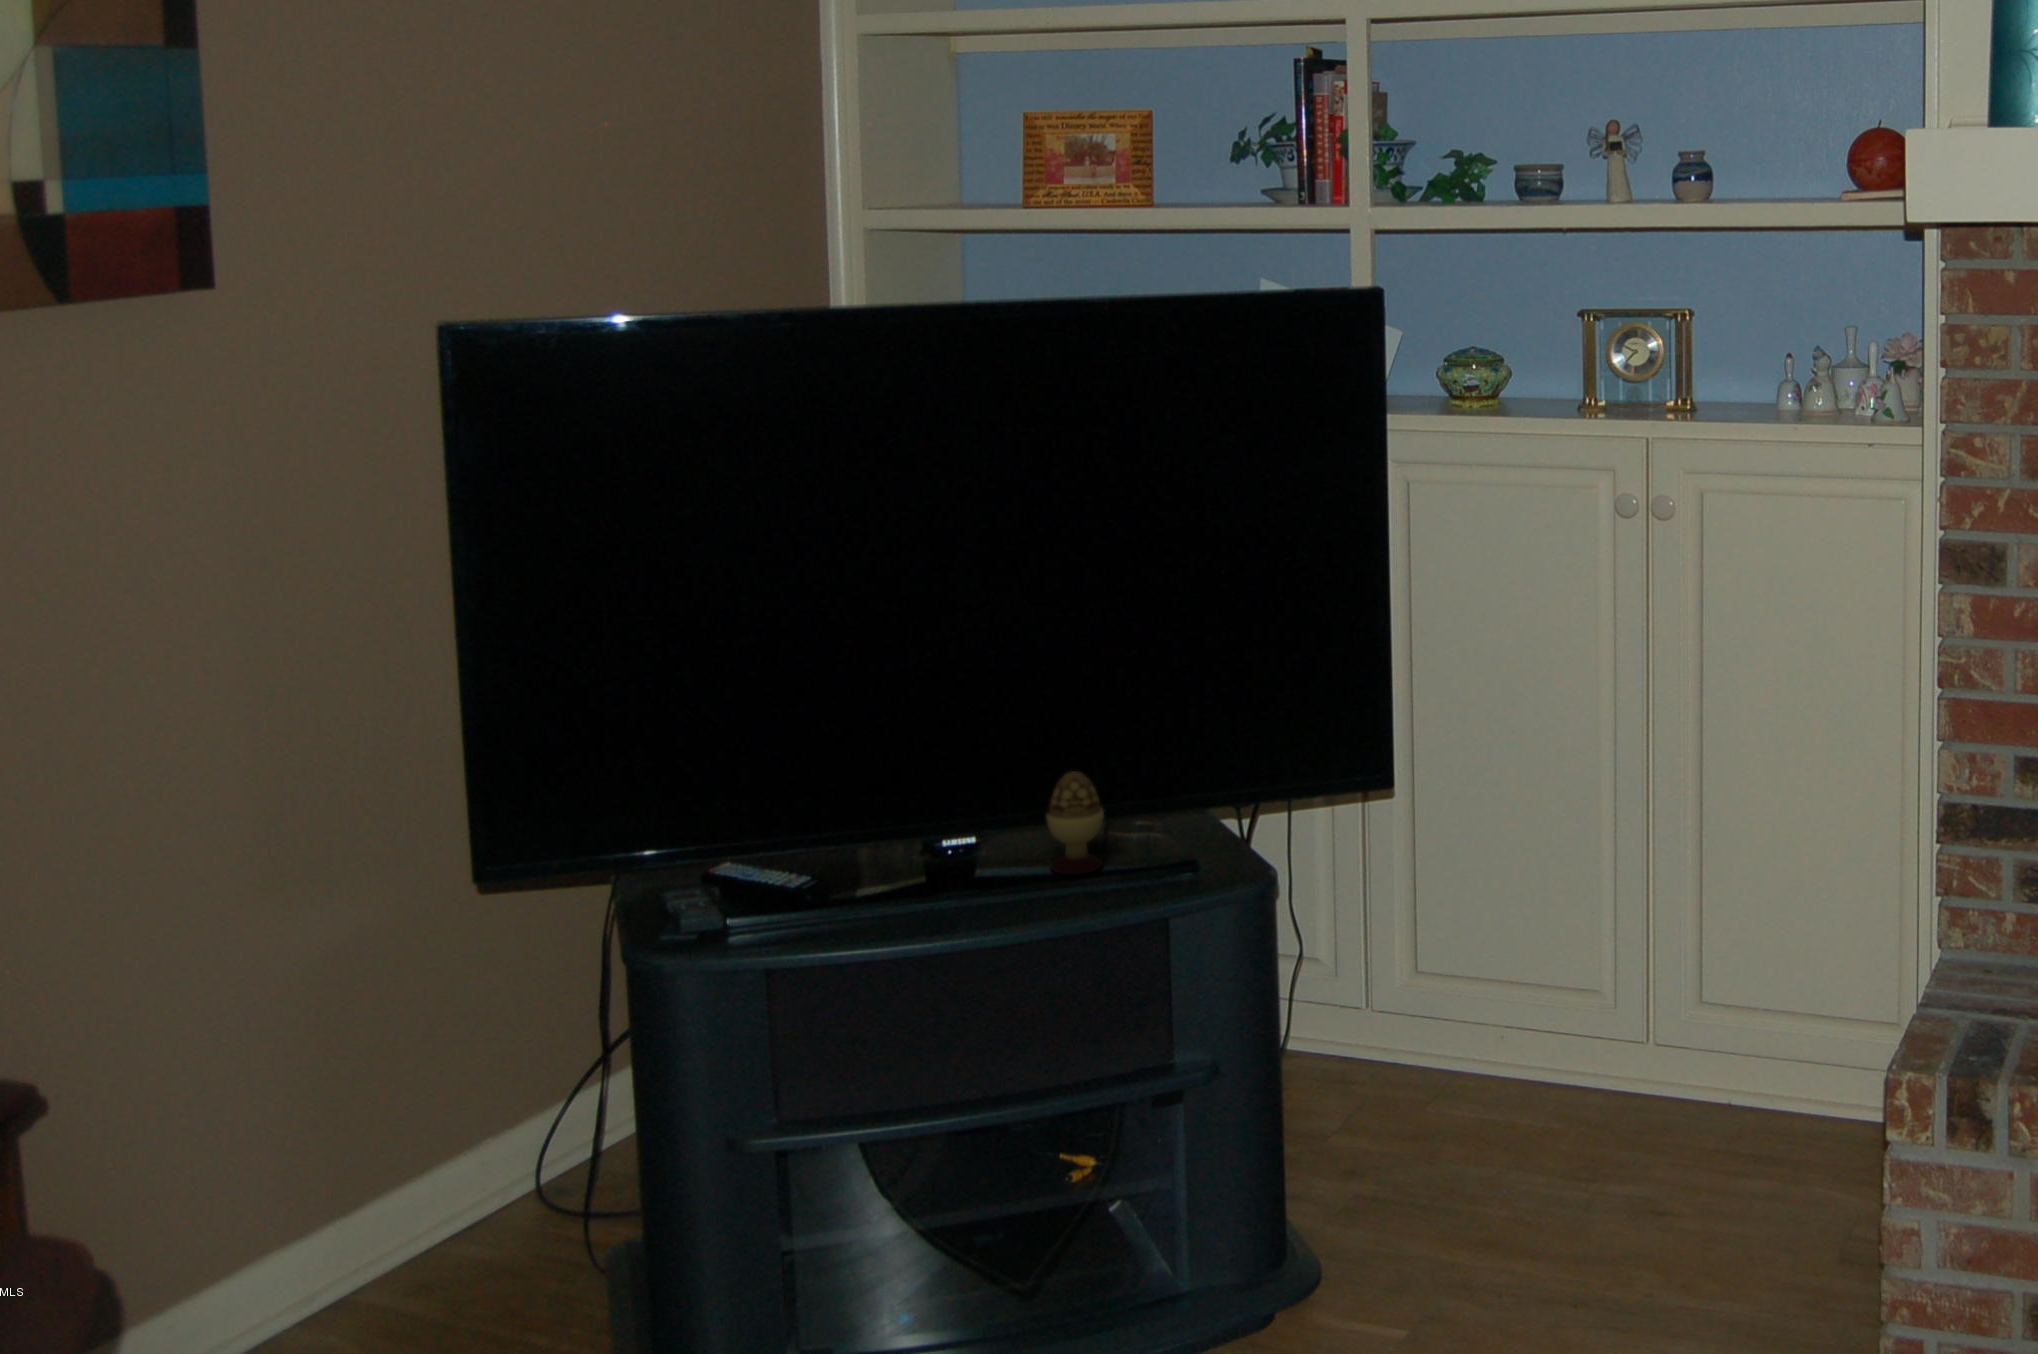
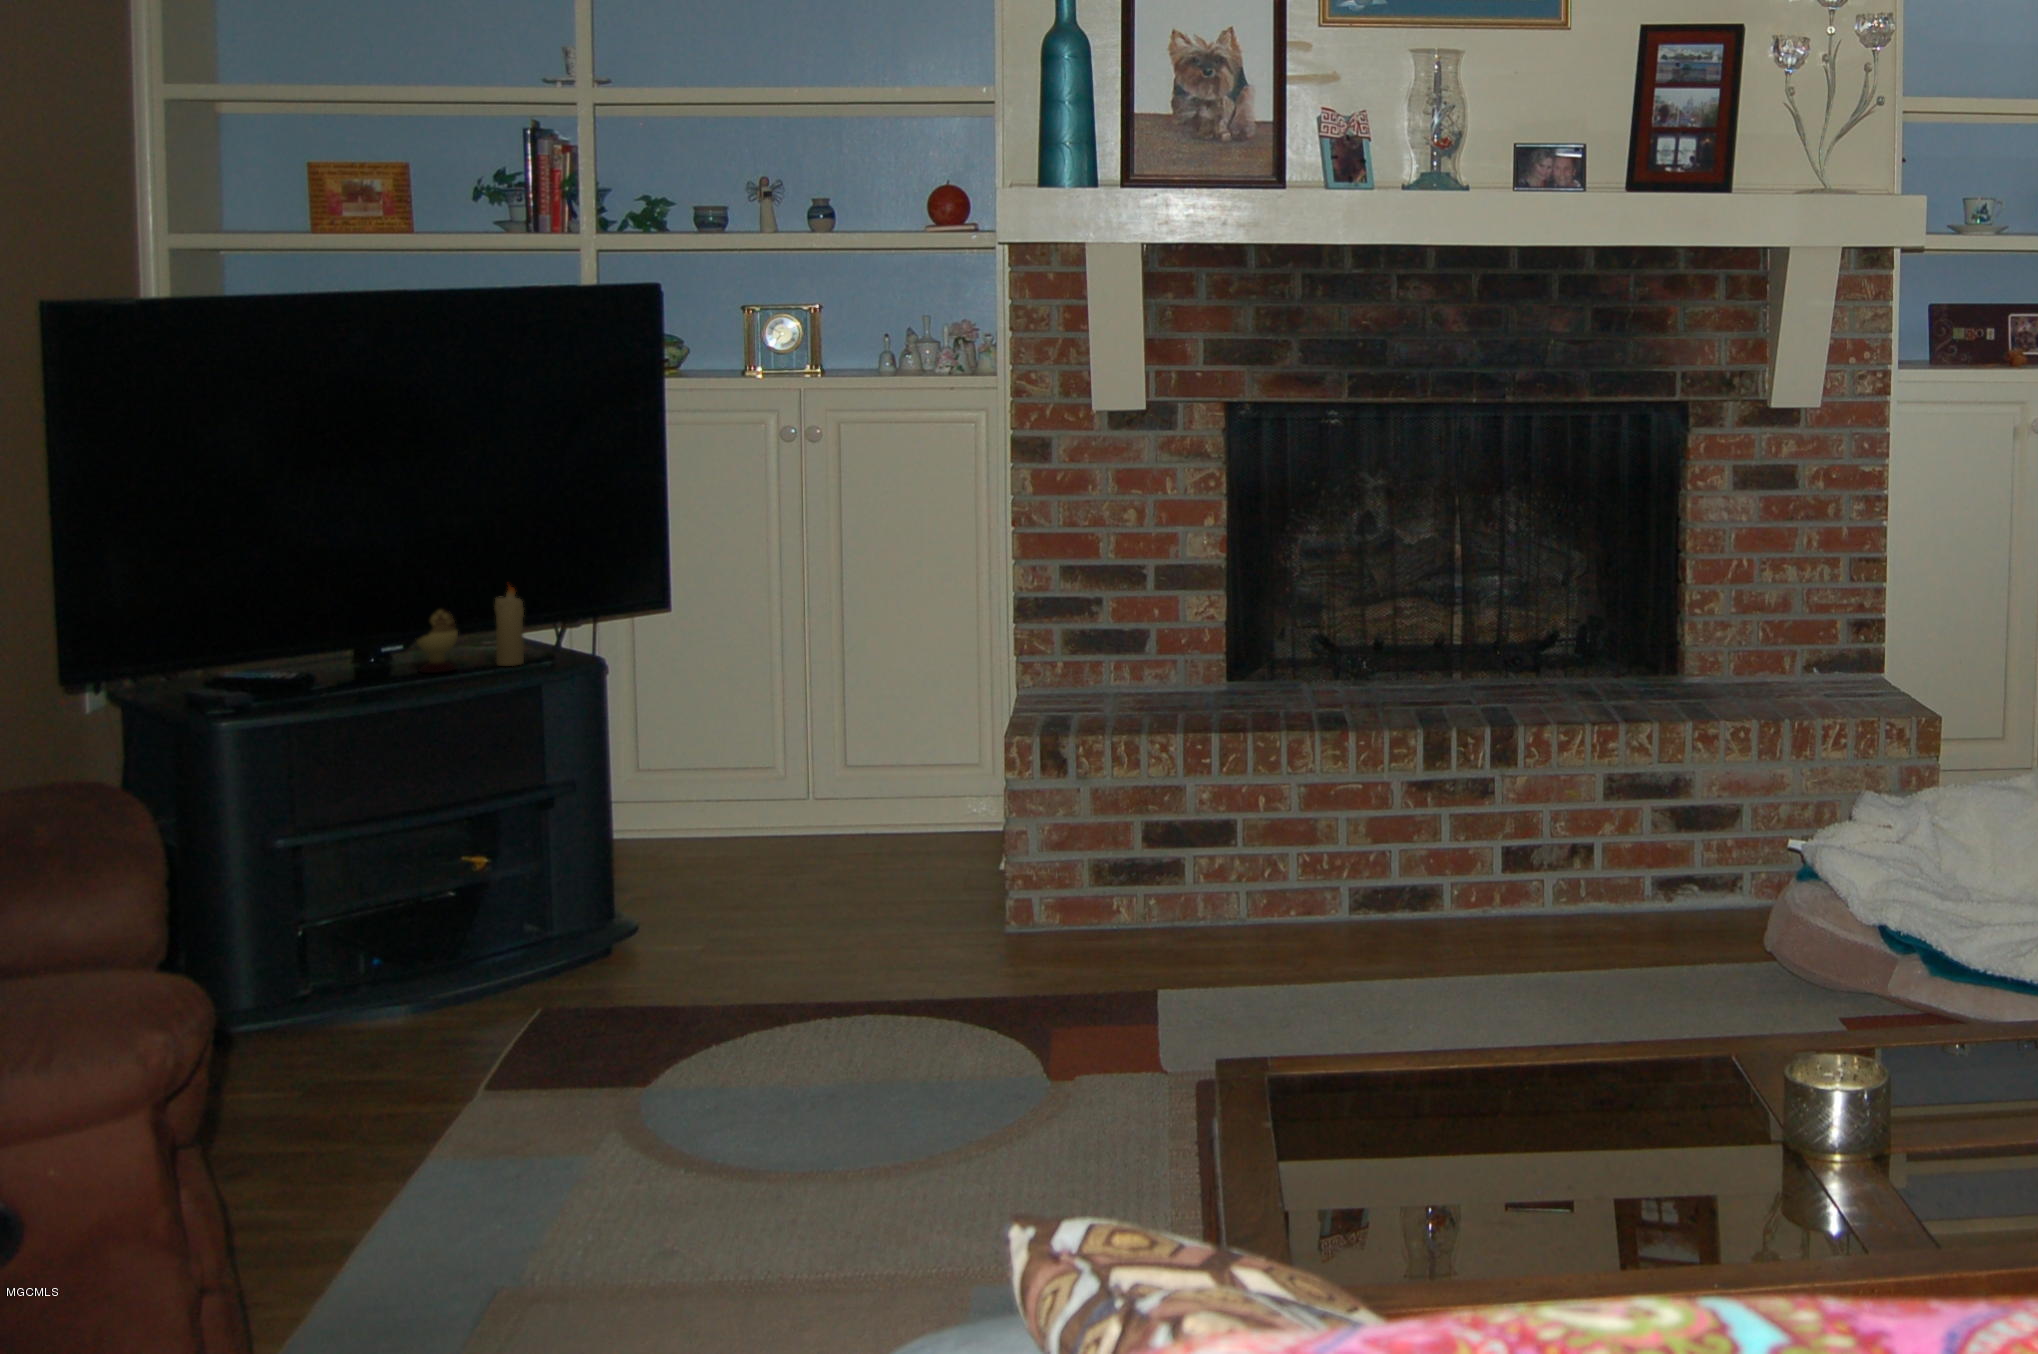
candle: none [1157,742,1198,865] -> present [494,586,524,666]

